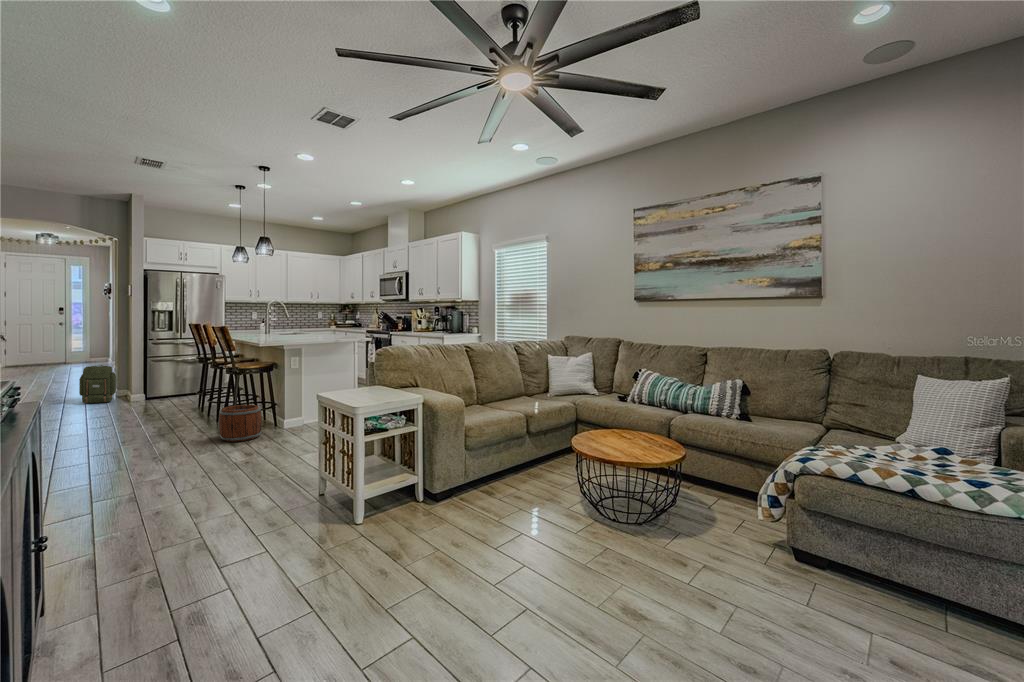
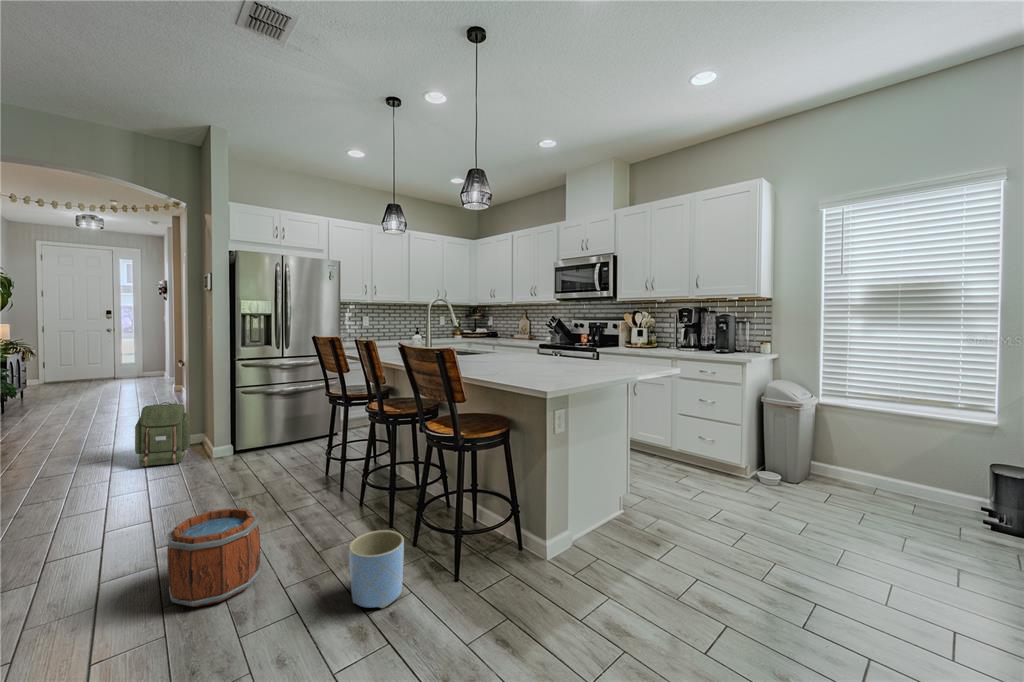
bucket: present [219,405,262,442] -> present [167,508,261,607]
planter: none [175,410,204,438] -> present [349,530,404,608]

